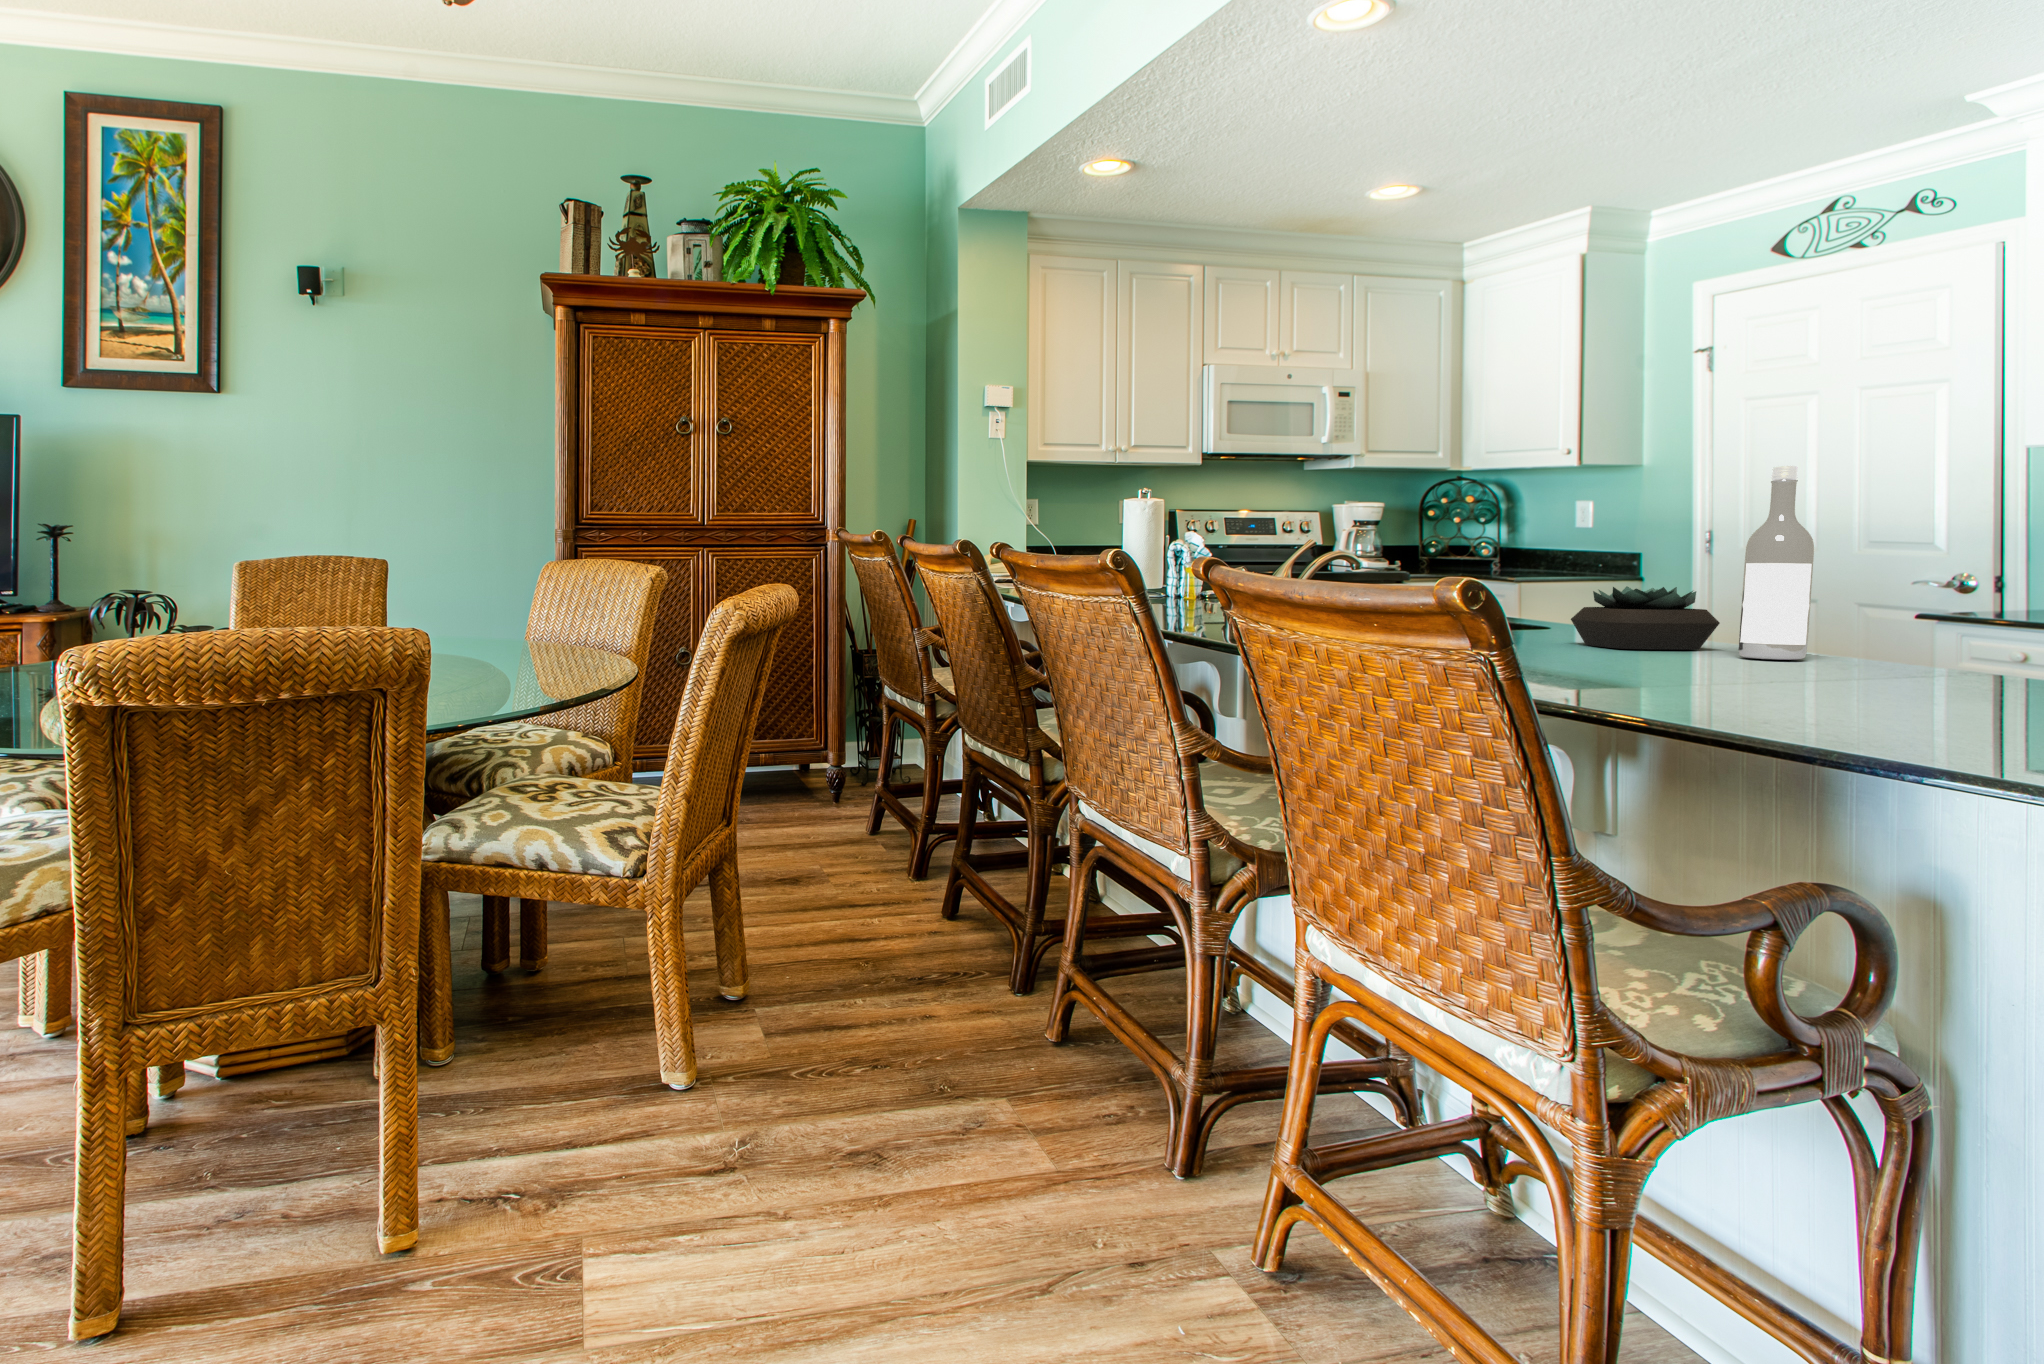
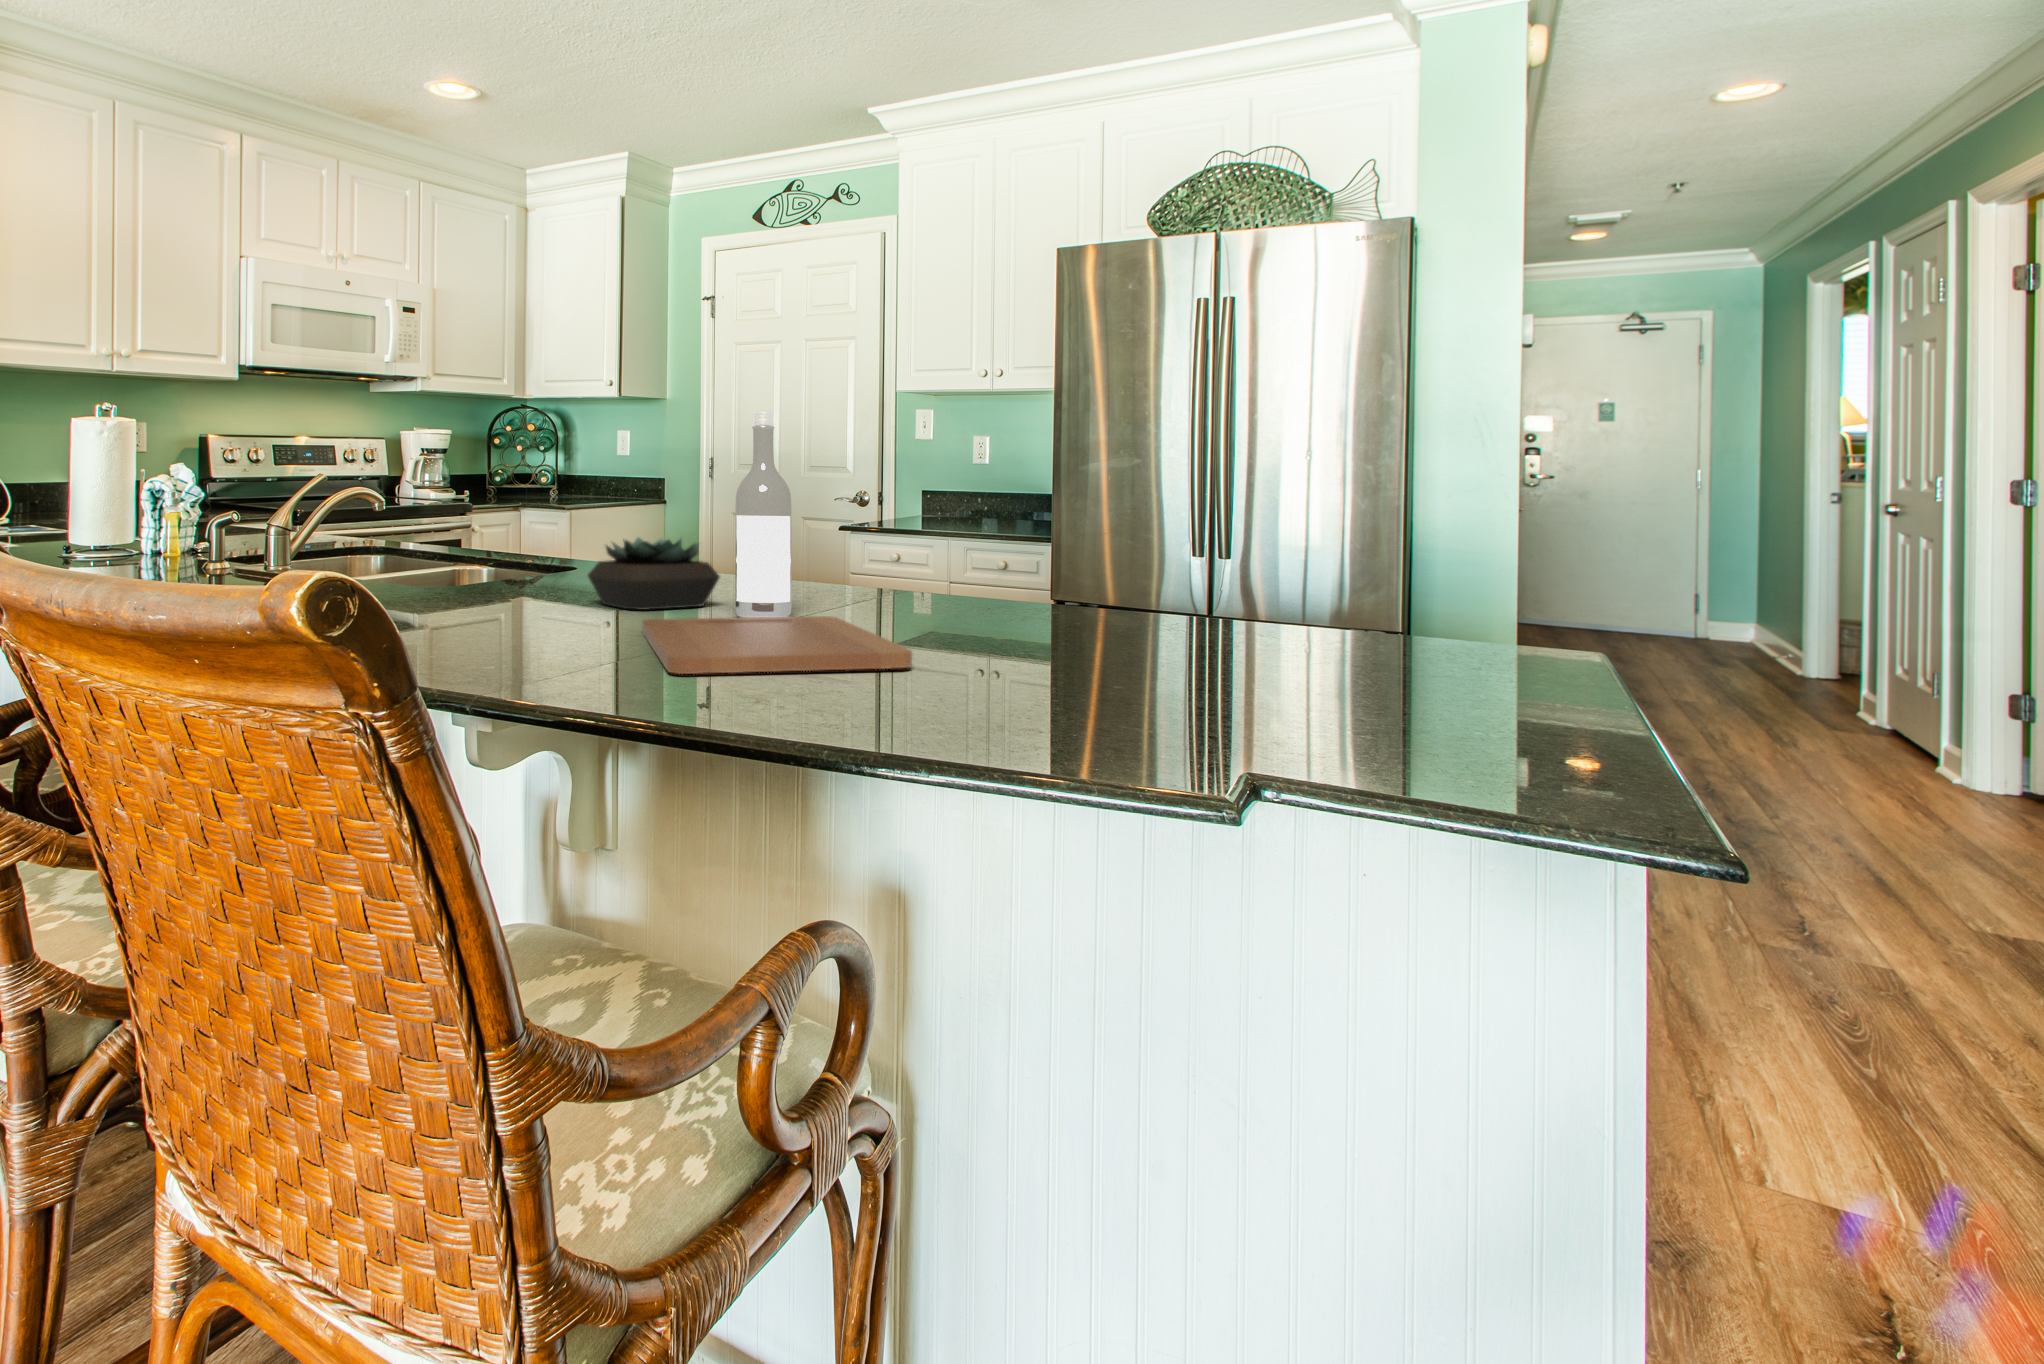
cutting board: none [1637,651,1956,692] -> present [642,616,912,674]

